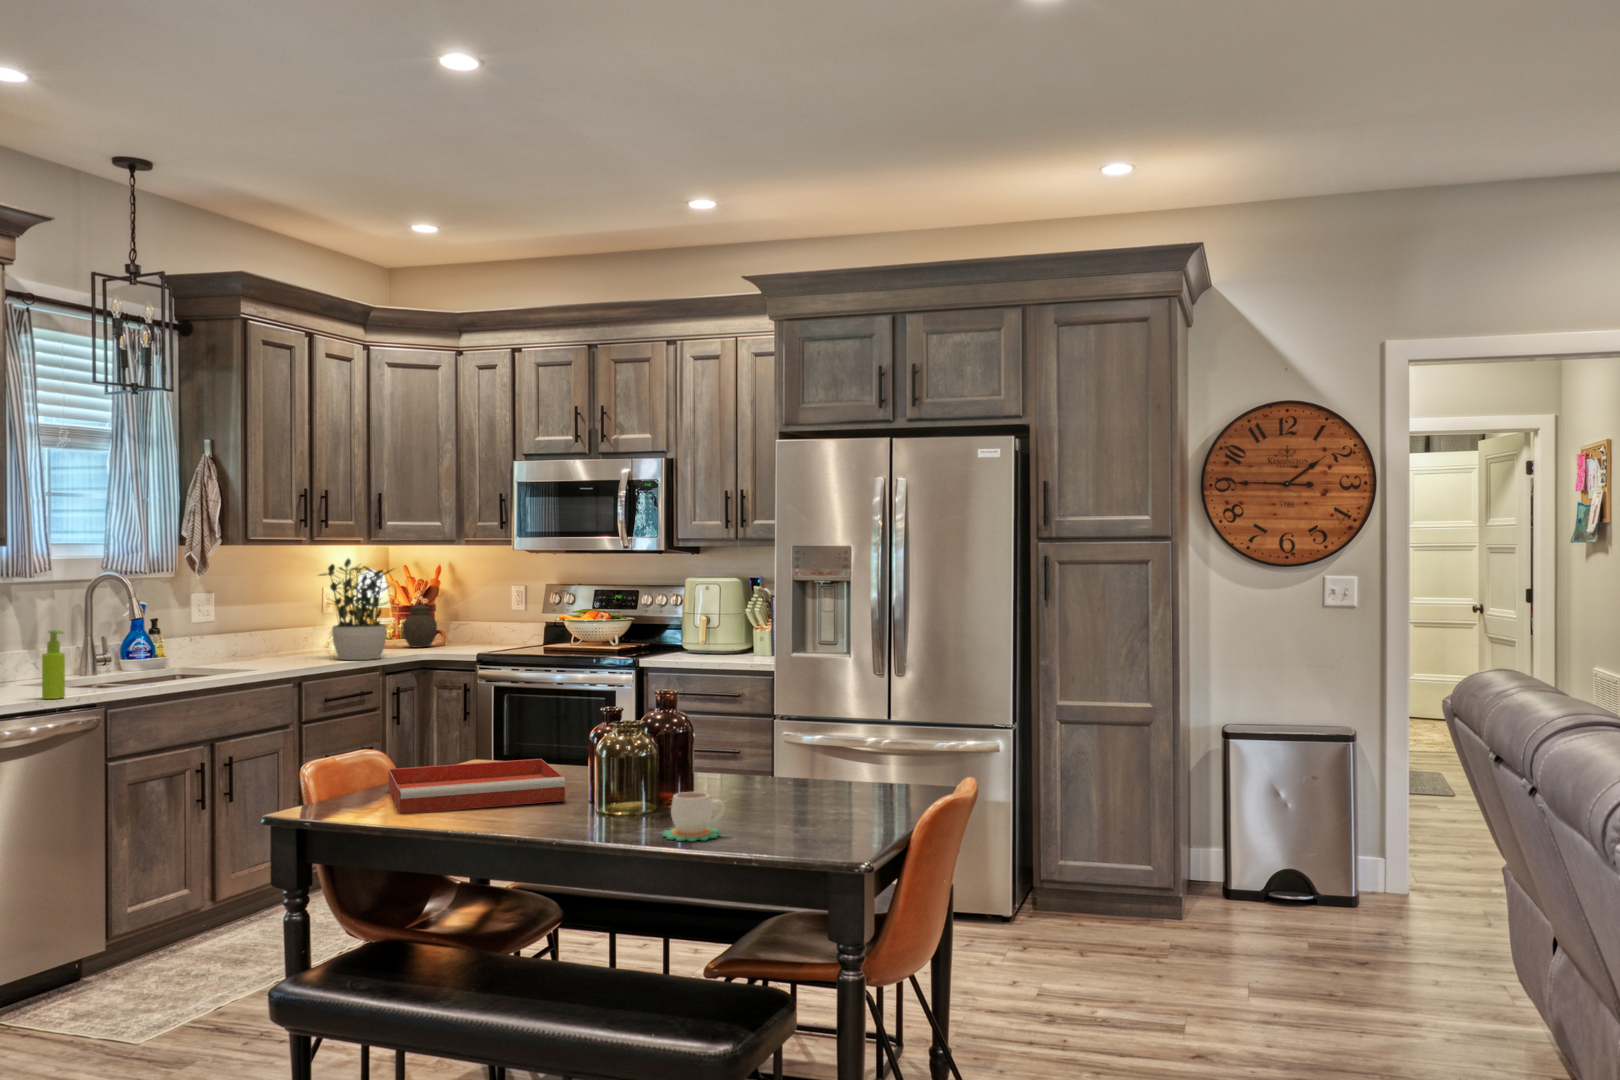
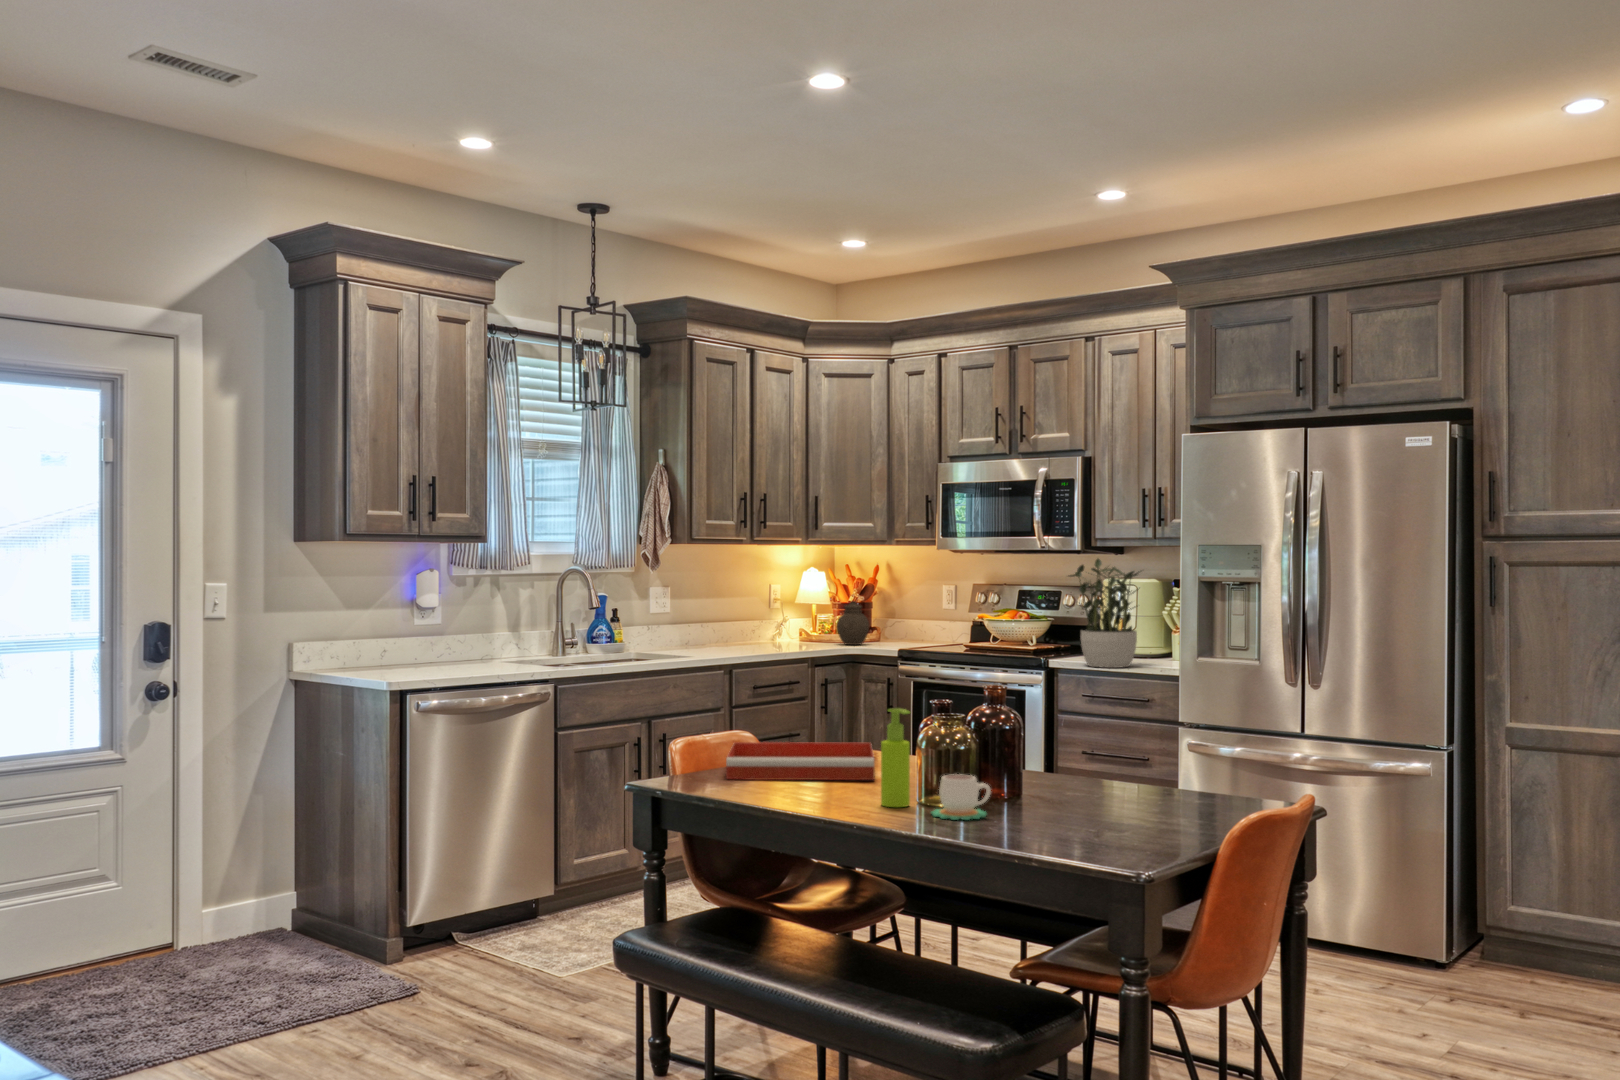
potted plant: present [320,559,391,660] -> present [1069,559,1139,668]
soap dispenser: present [42,630,65,699] -> present [881,708,910,807]

